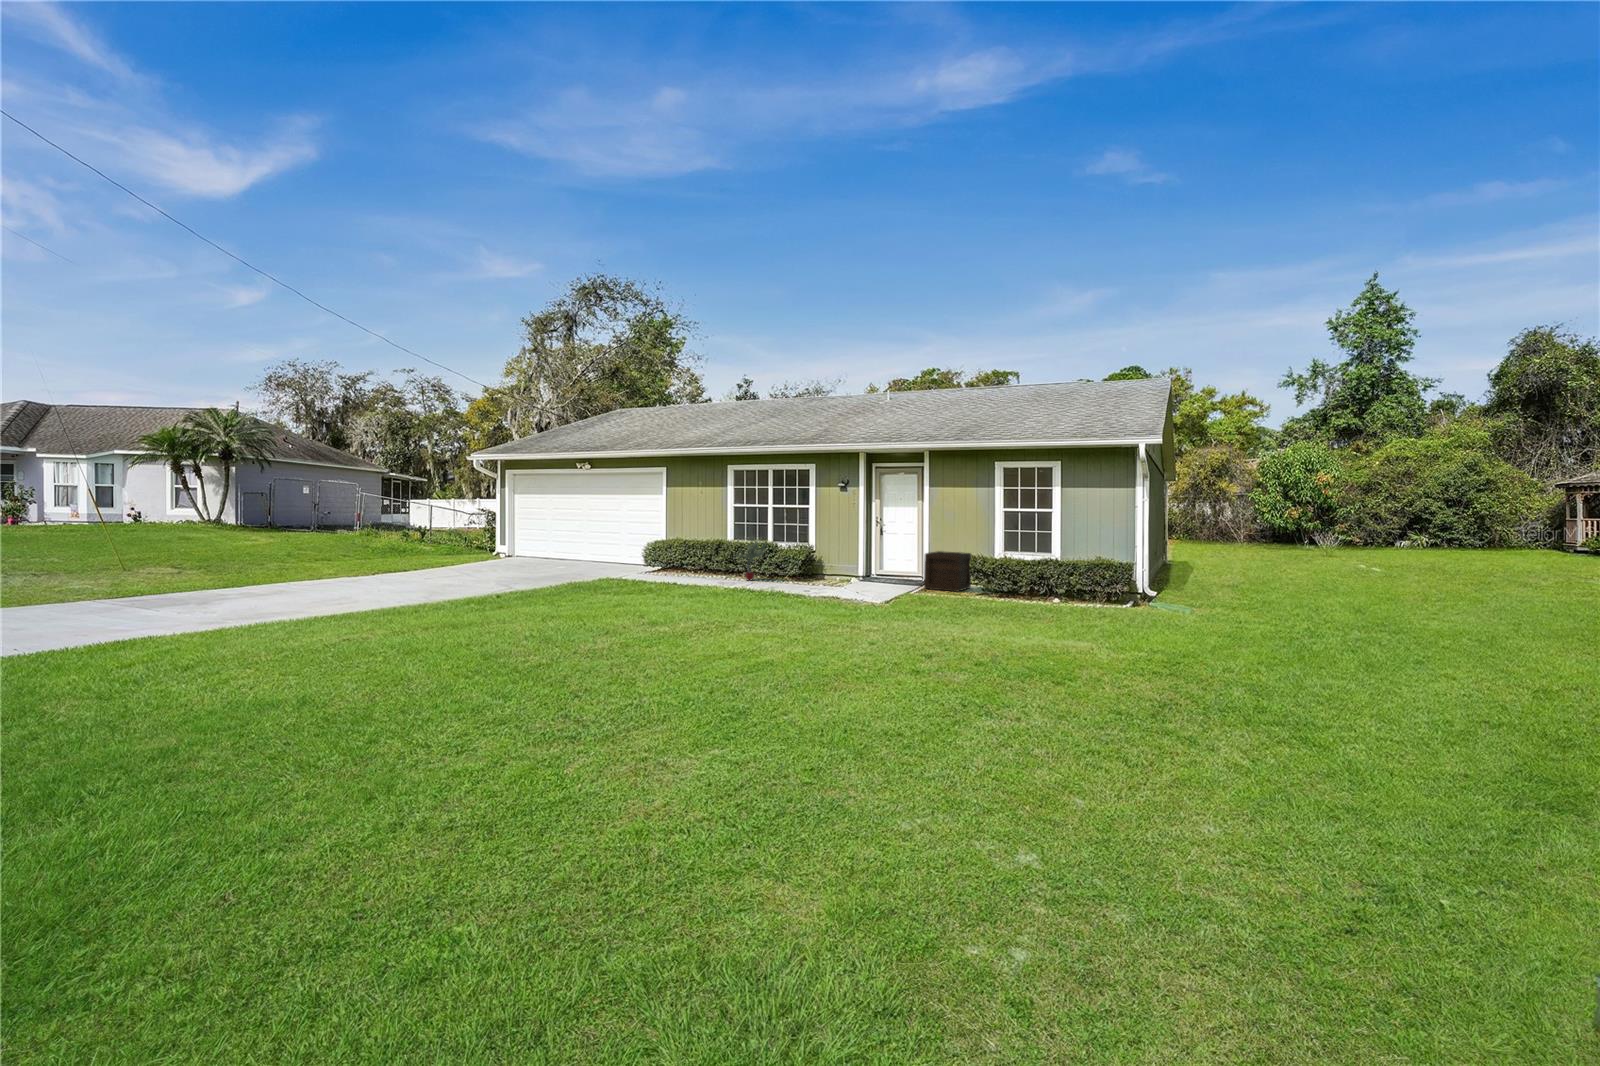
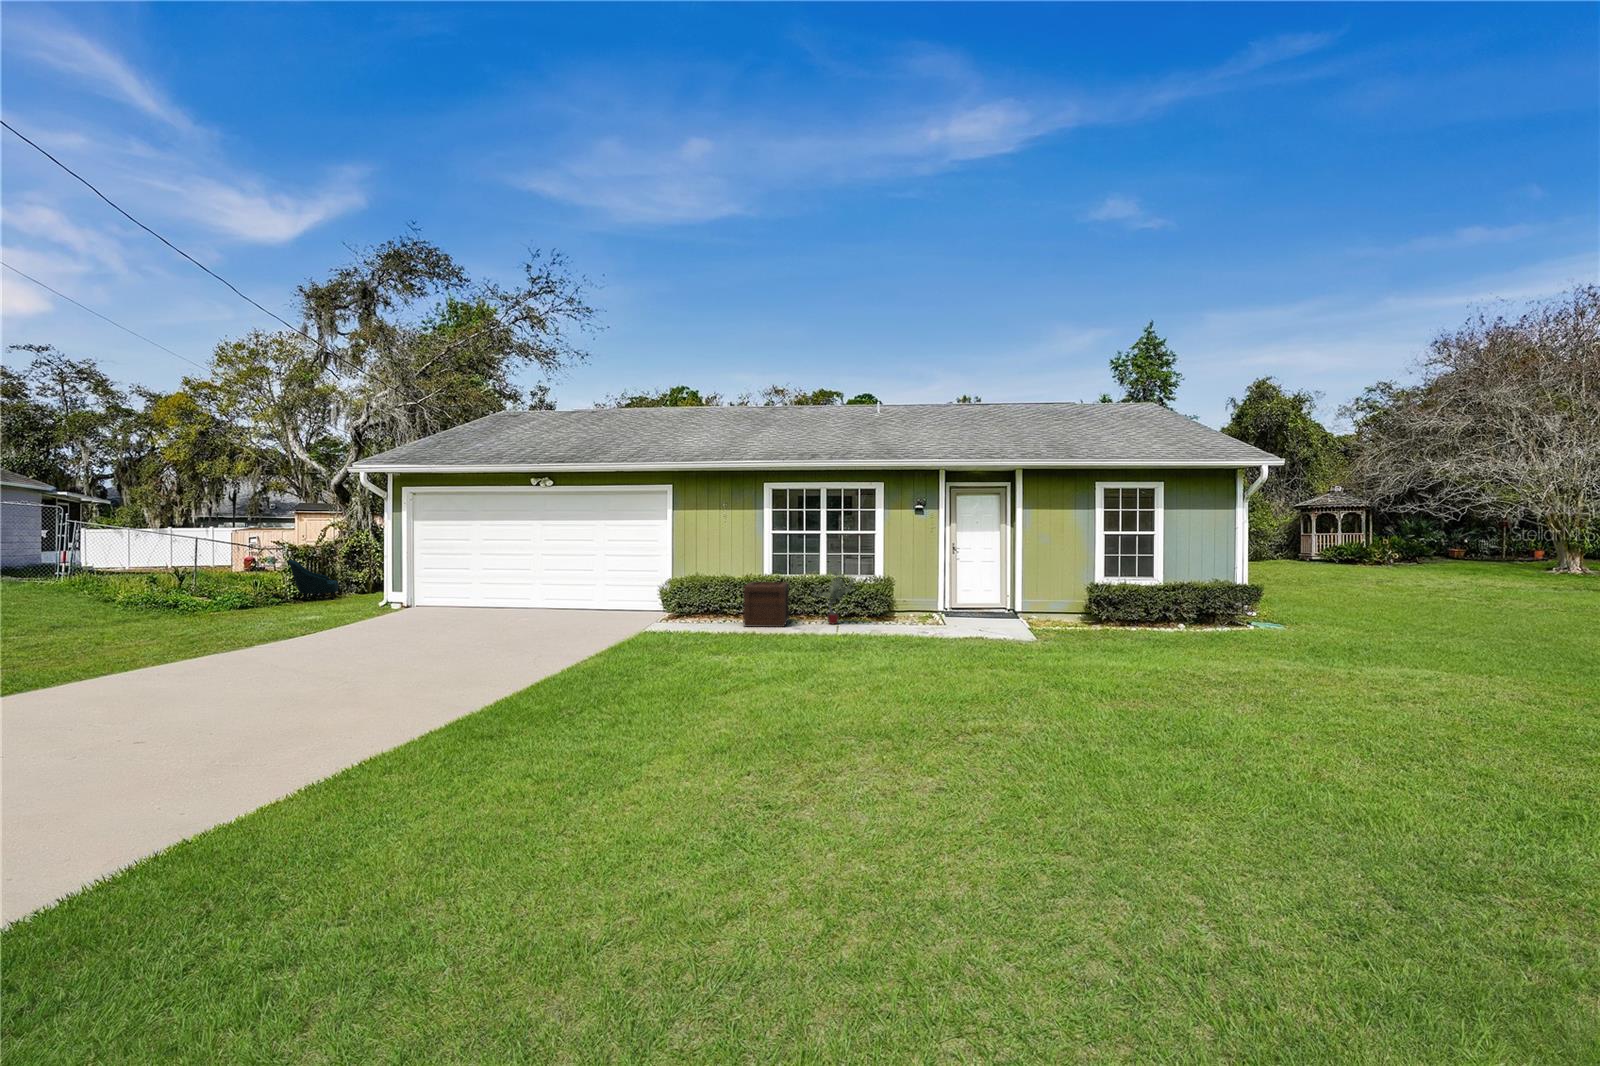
armchair: none [459,521,492,550] -> present [289,560,338,601]
wooden crate: present [924,551,972,592] -> present [744,582,789,627]

